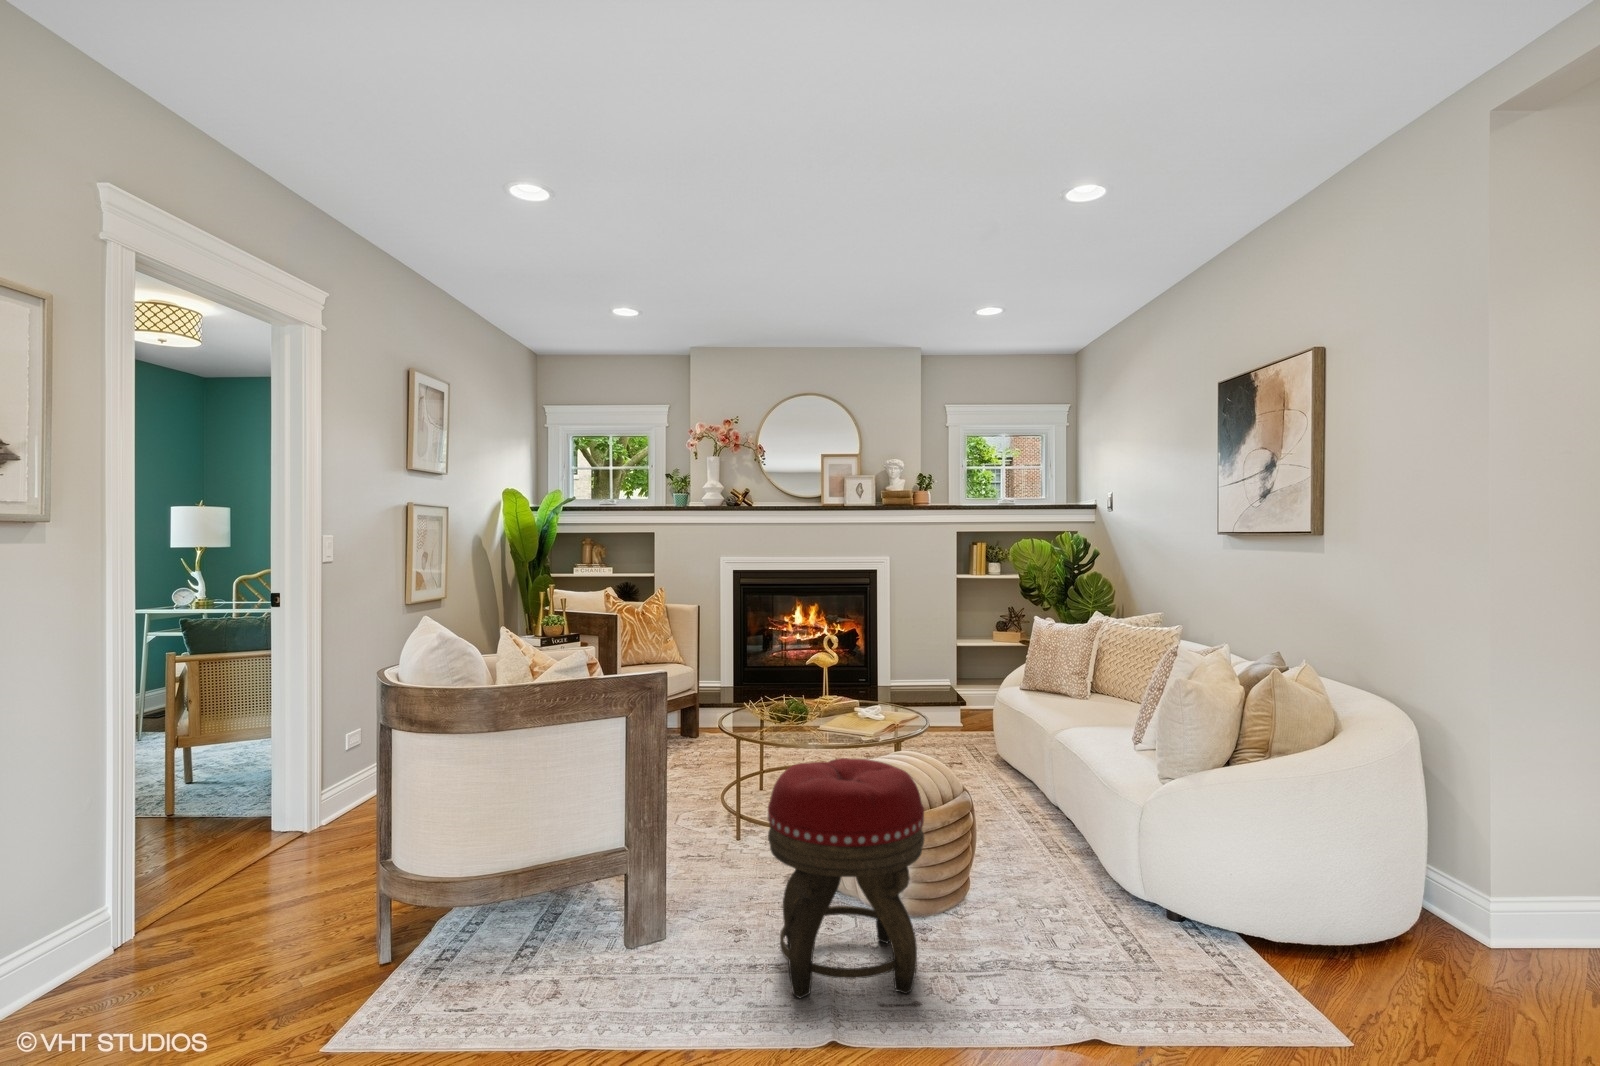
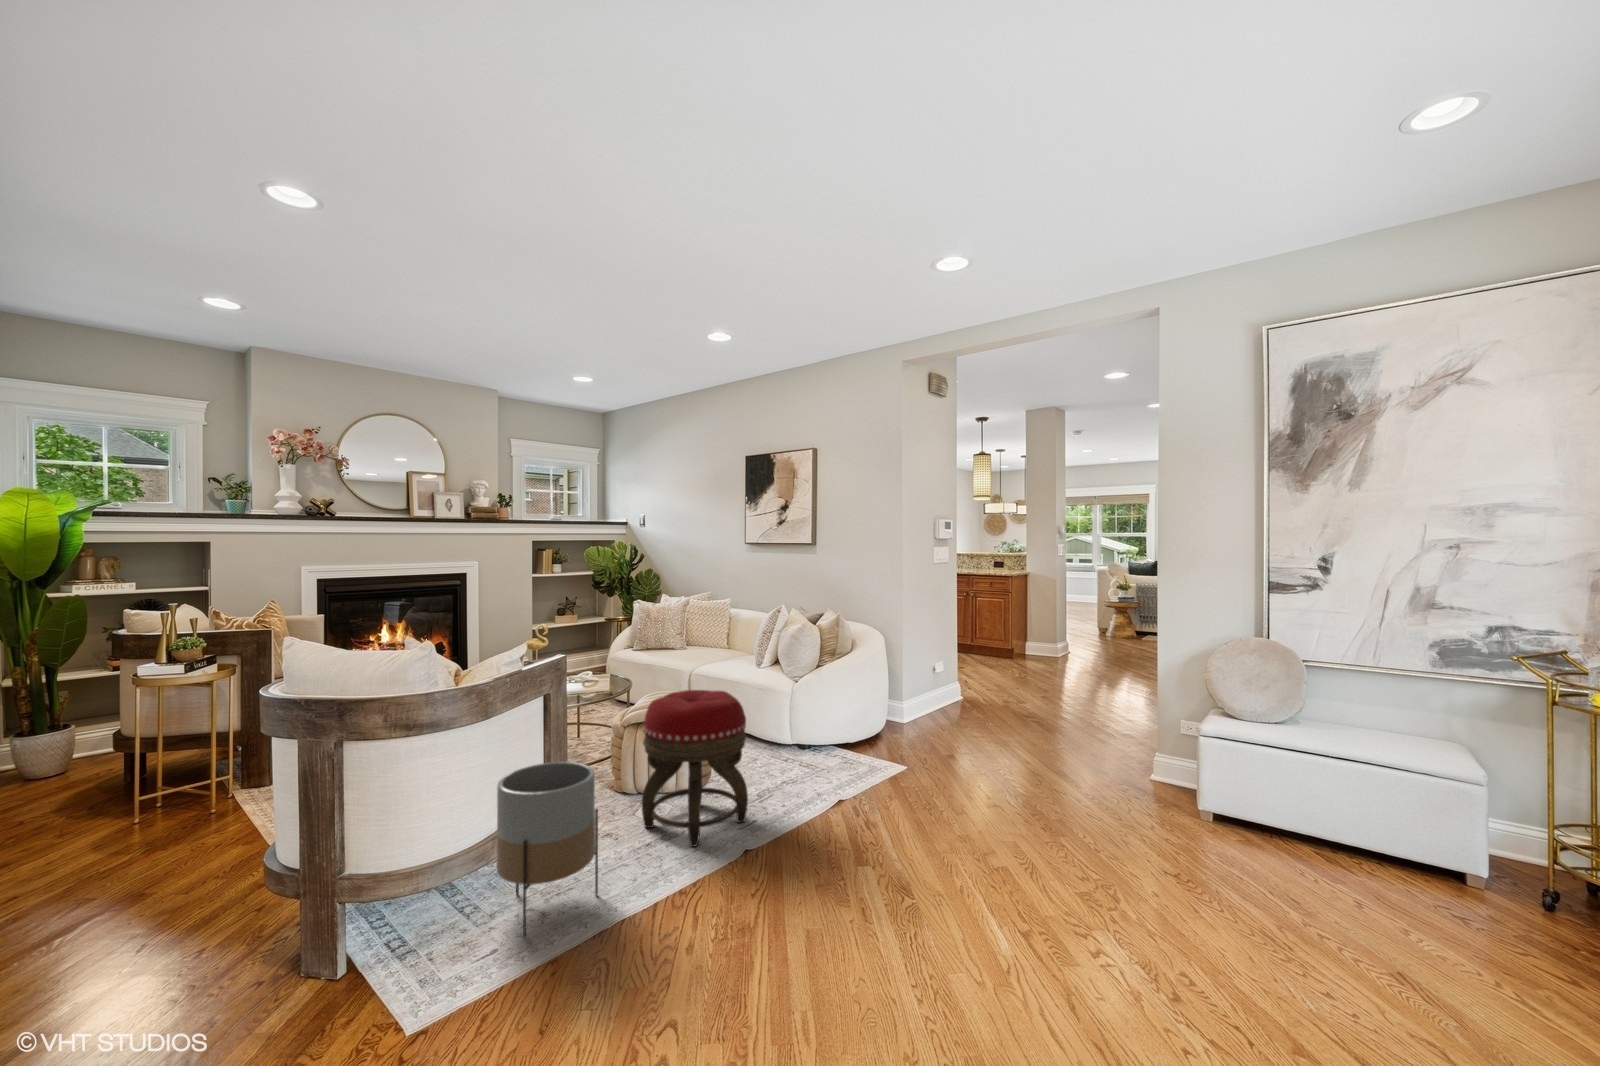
planter: none [512,810,631,1014] -> present [496,762,598,937]

